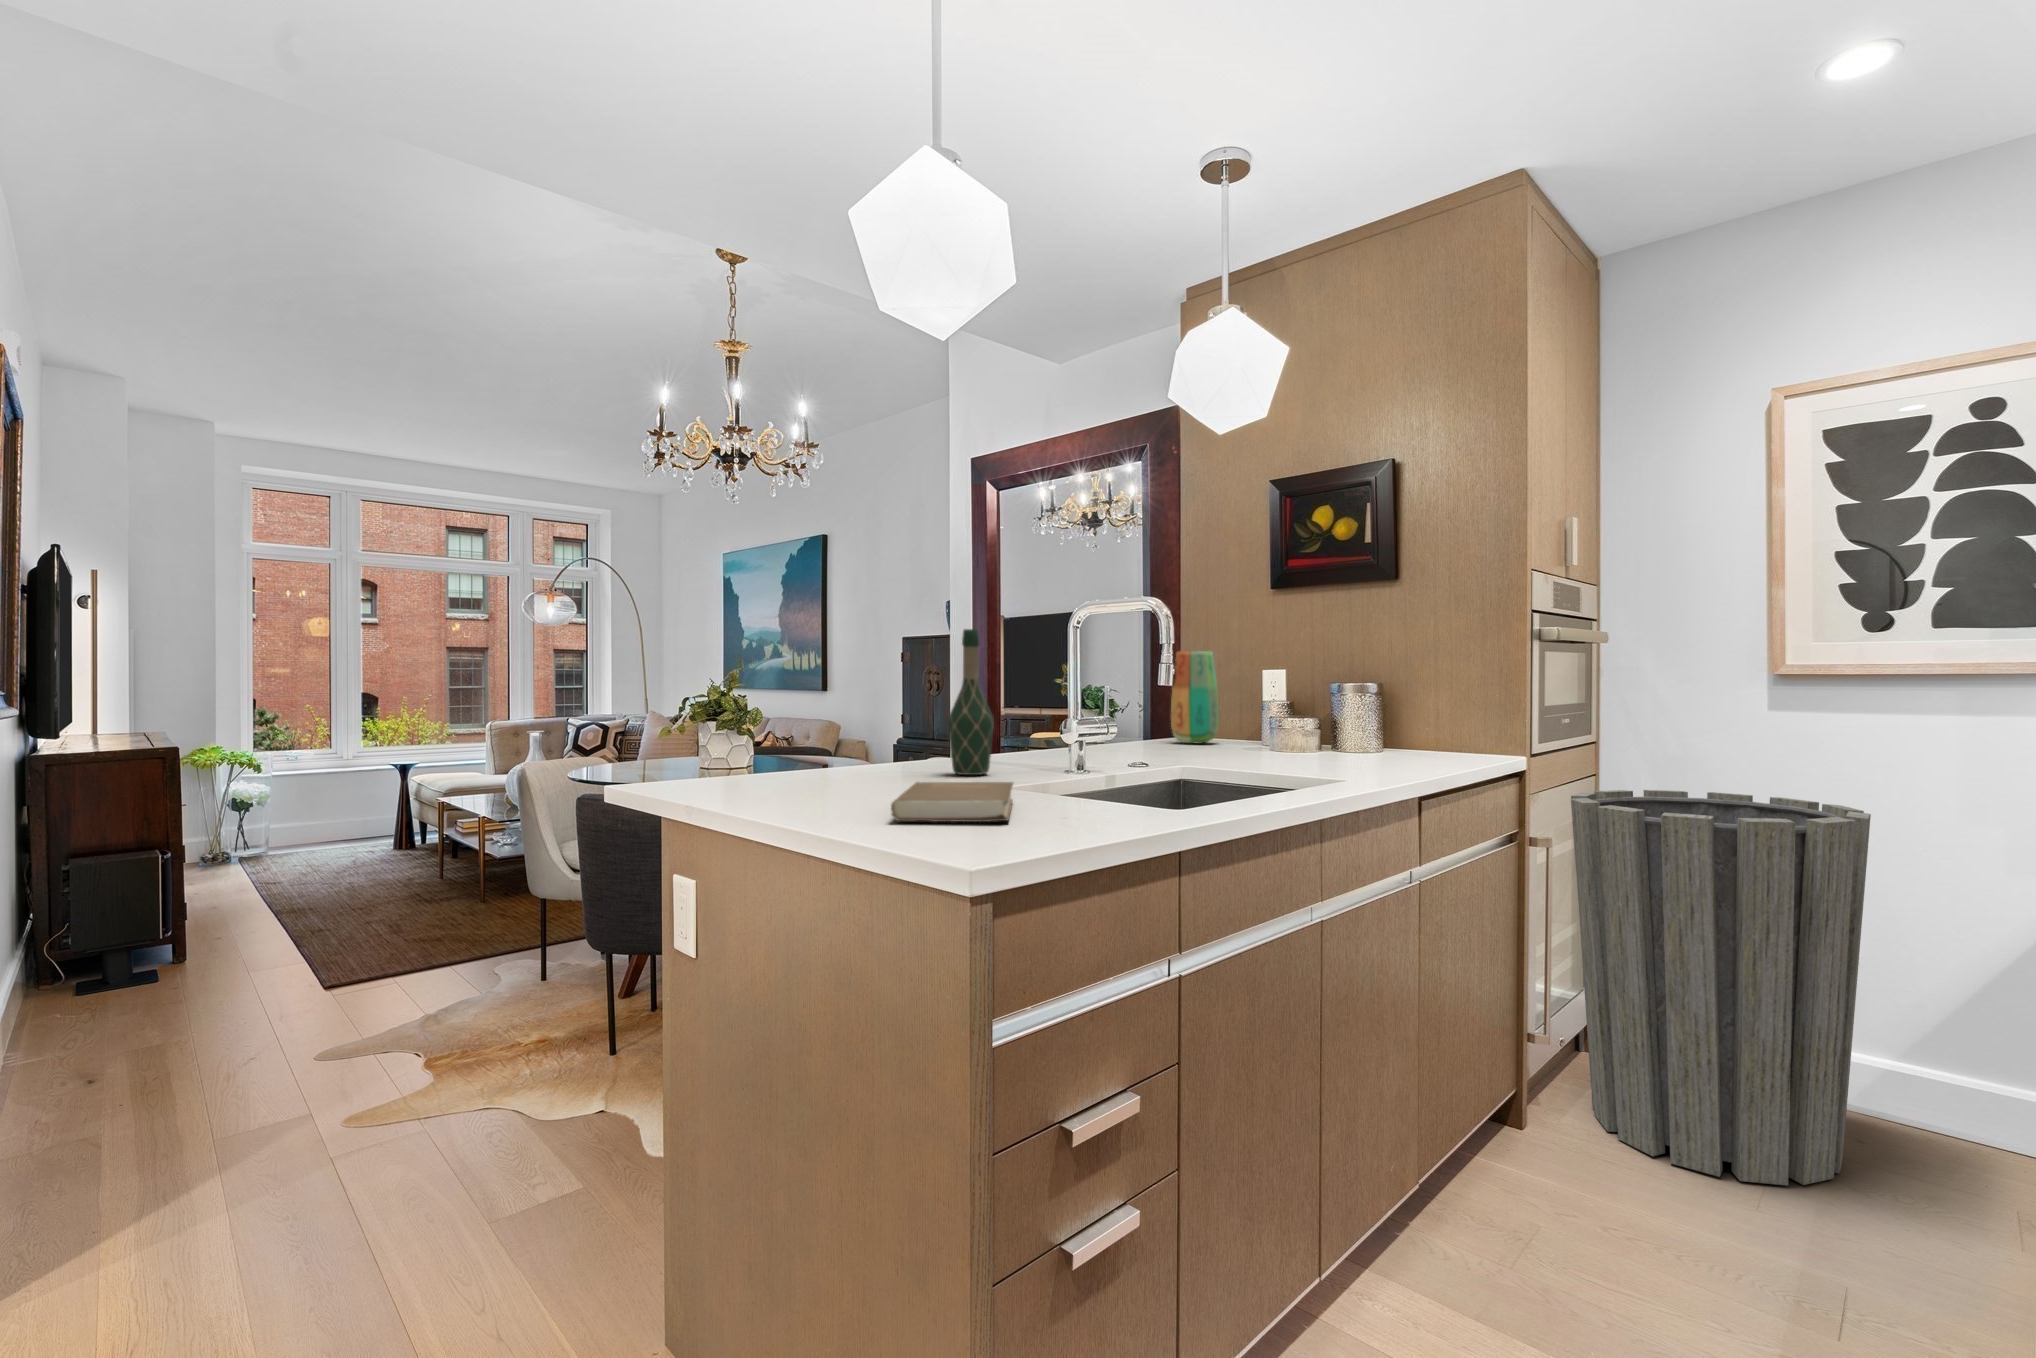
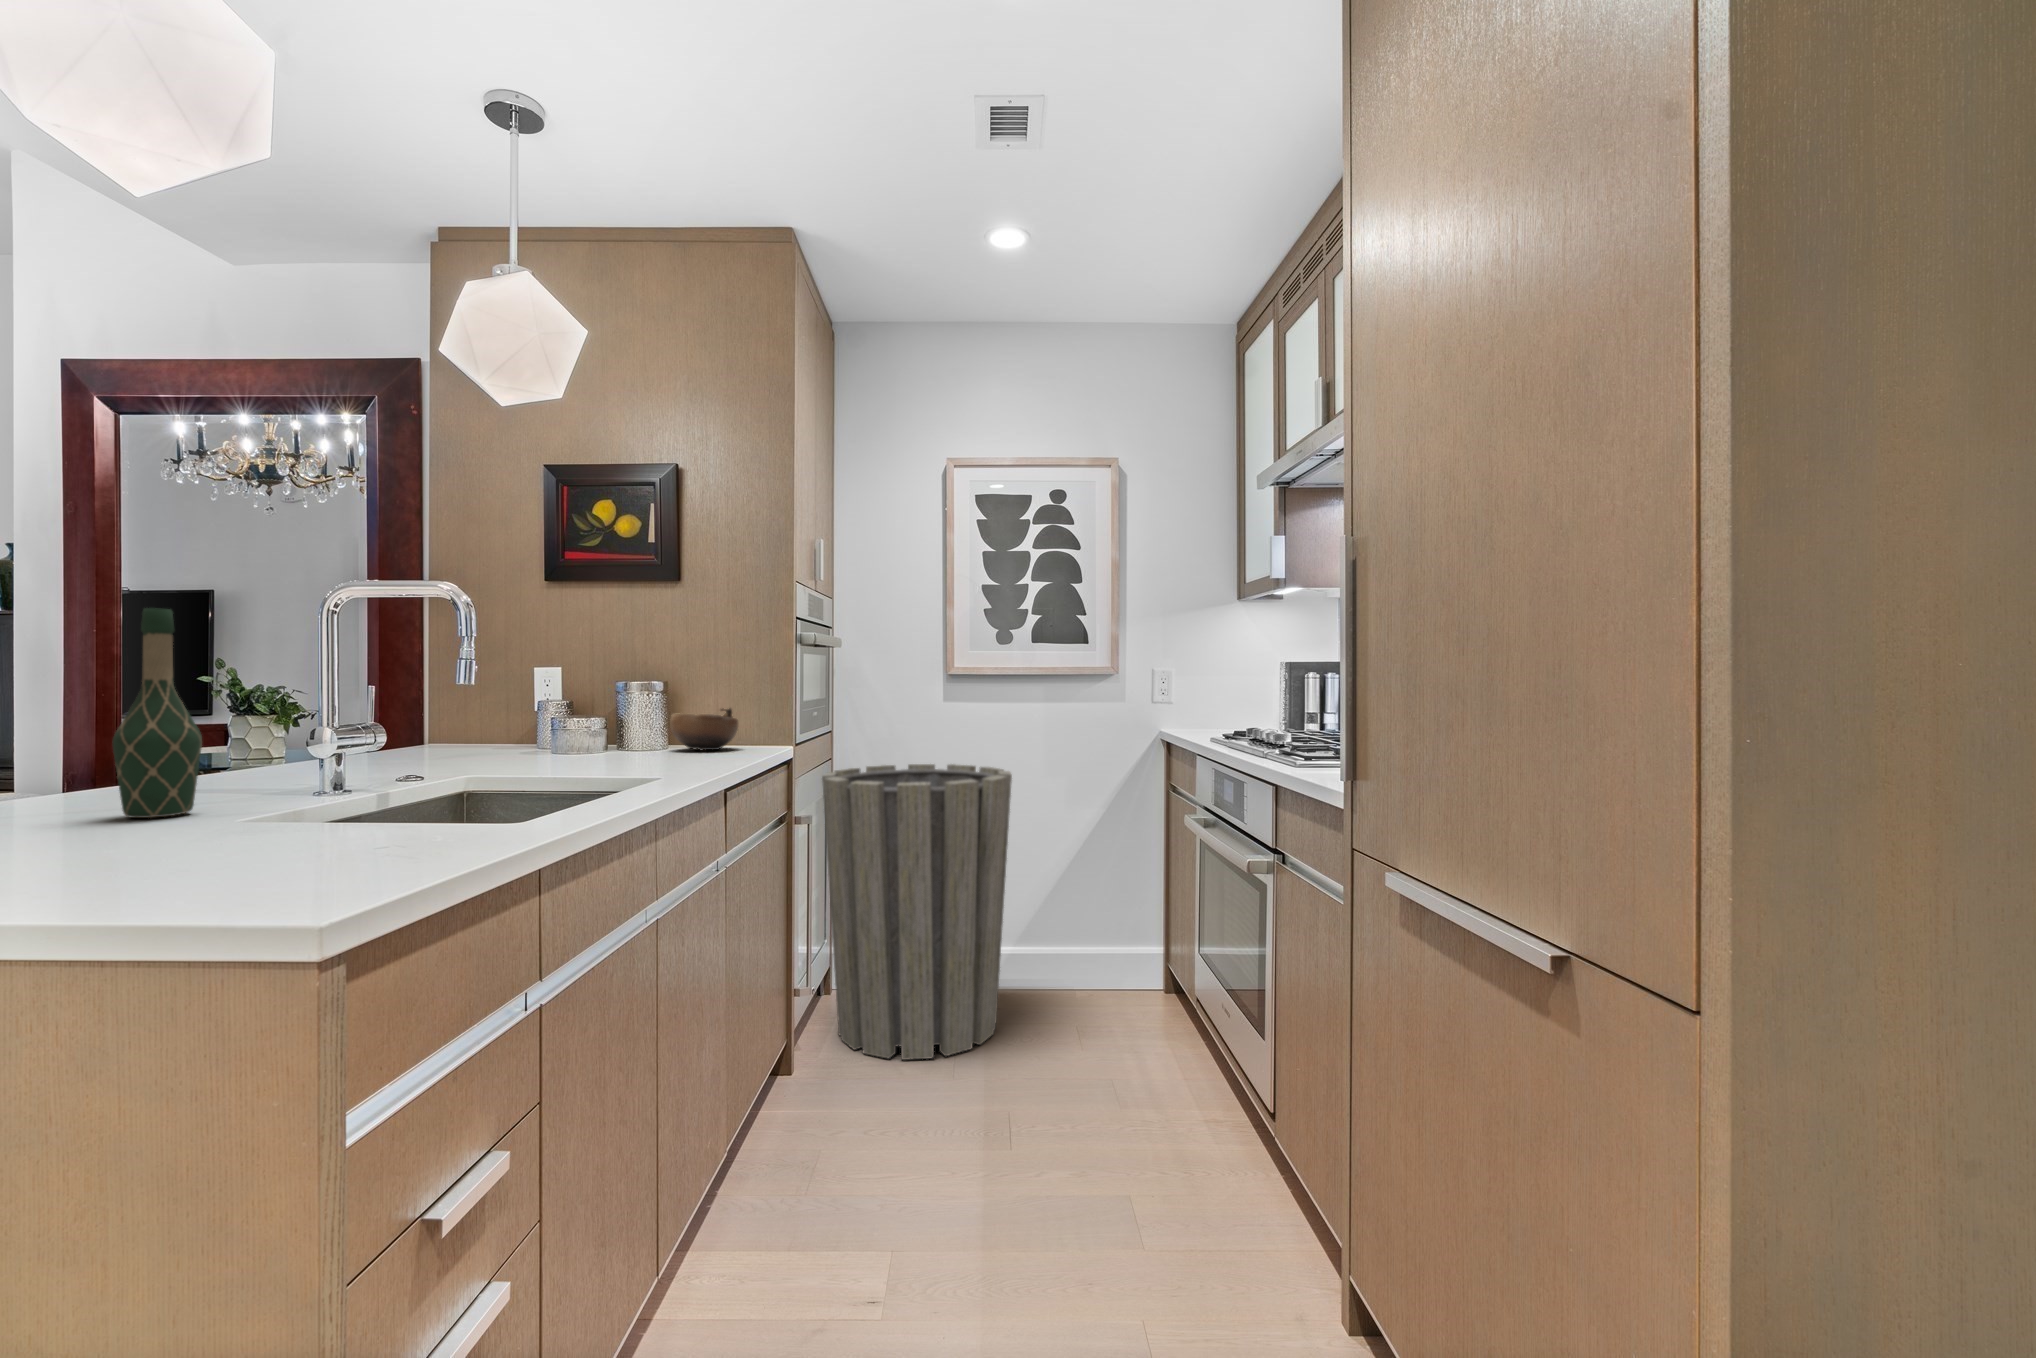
vase: present [1171,651,1219,744] -> none [412,646,474,752]
bowl: none [1384,711,1458,757] -> present [670,708,738,750]
book: present [891,782,1013,822] -> none [118,818,348,897]

